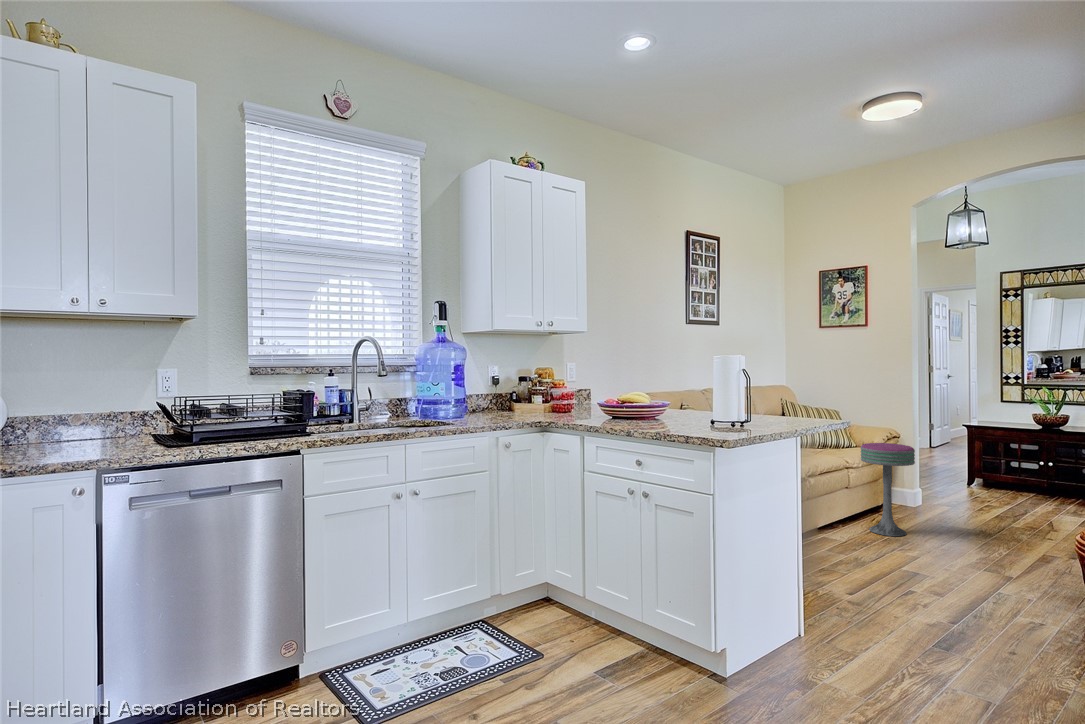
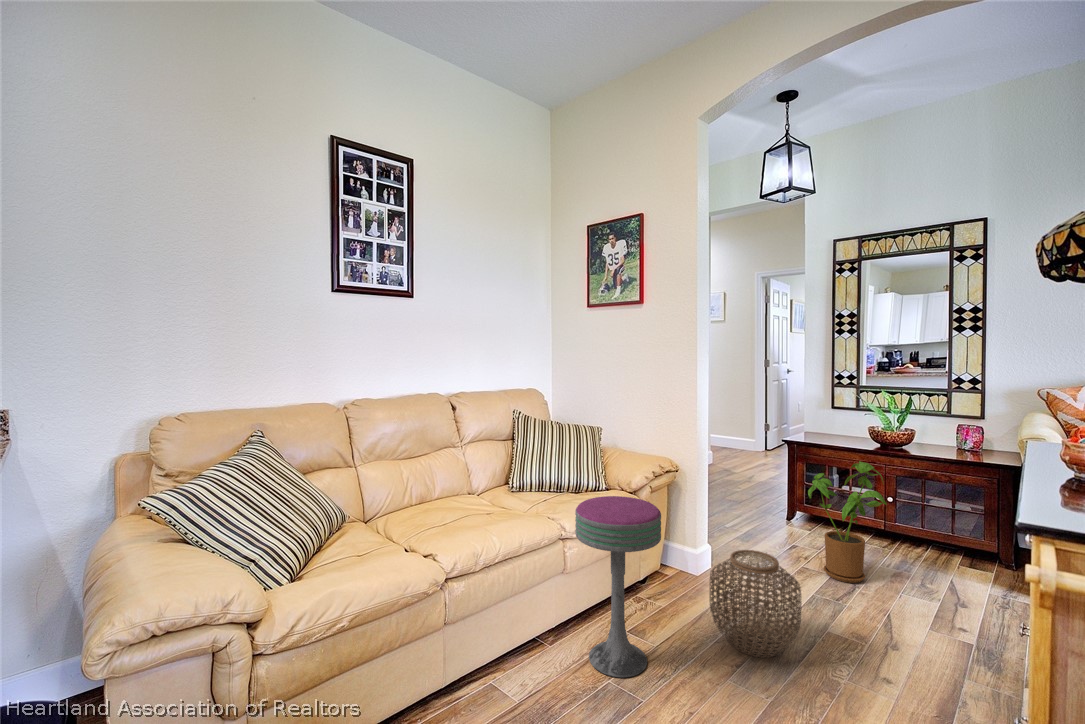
house plant: none [990,432,1048,511] -> present [808,461,887,583]
woven basket: none [937,476,996,533] -> present [709,550,801,658]

